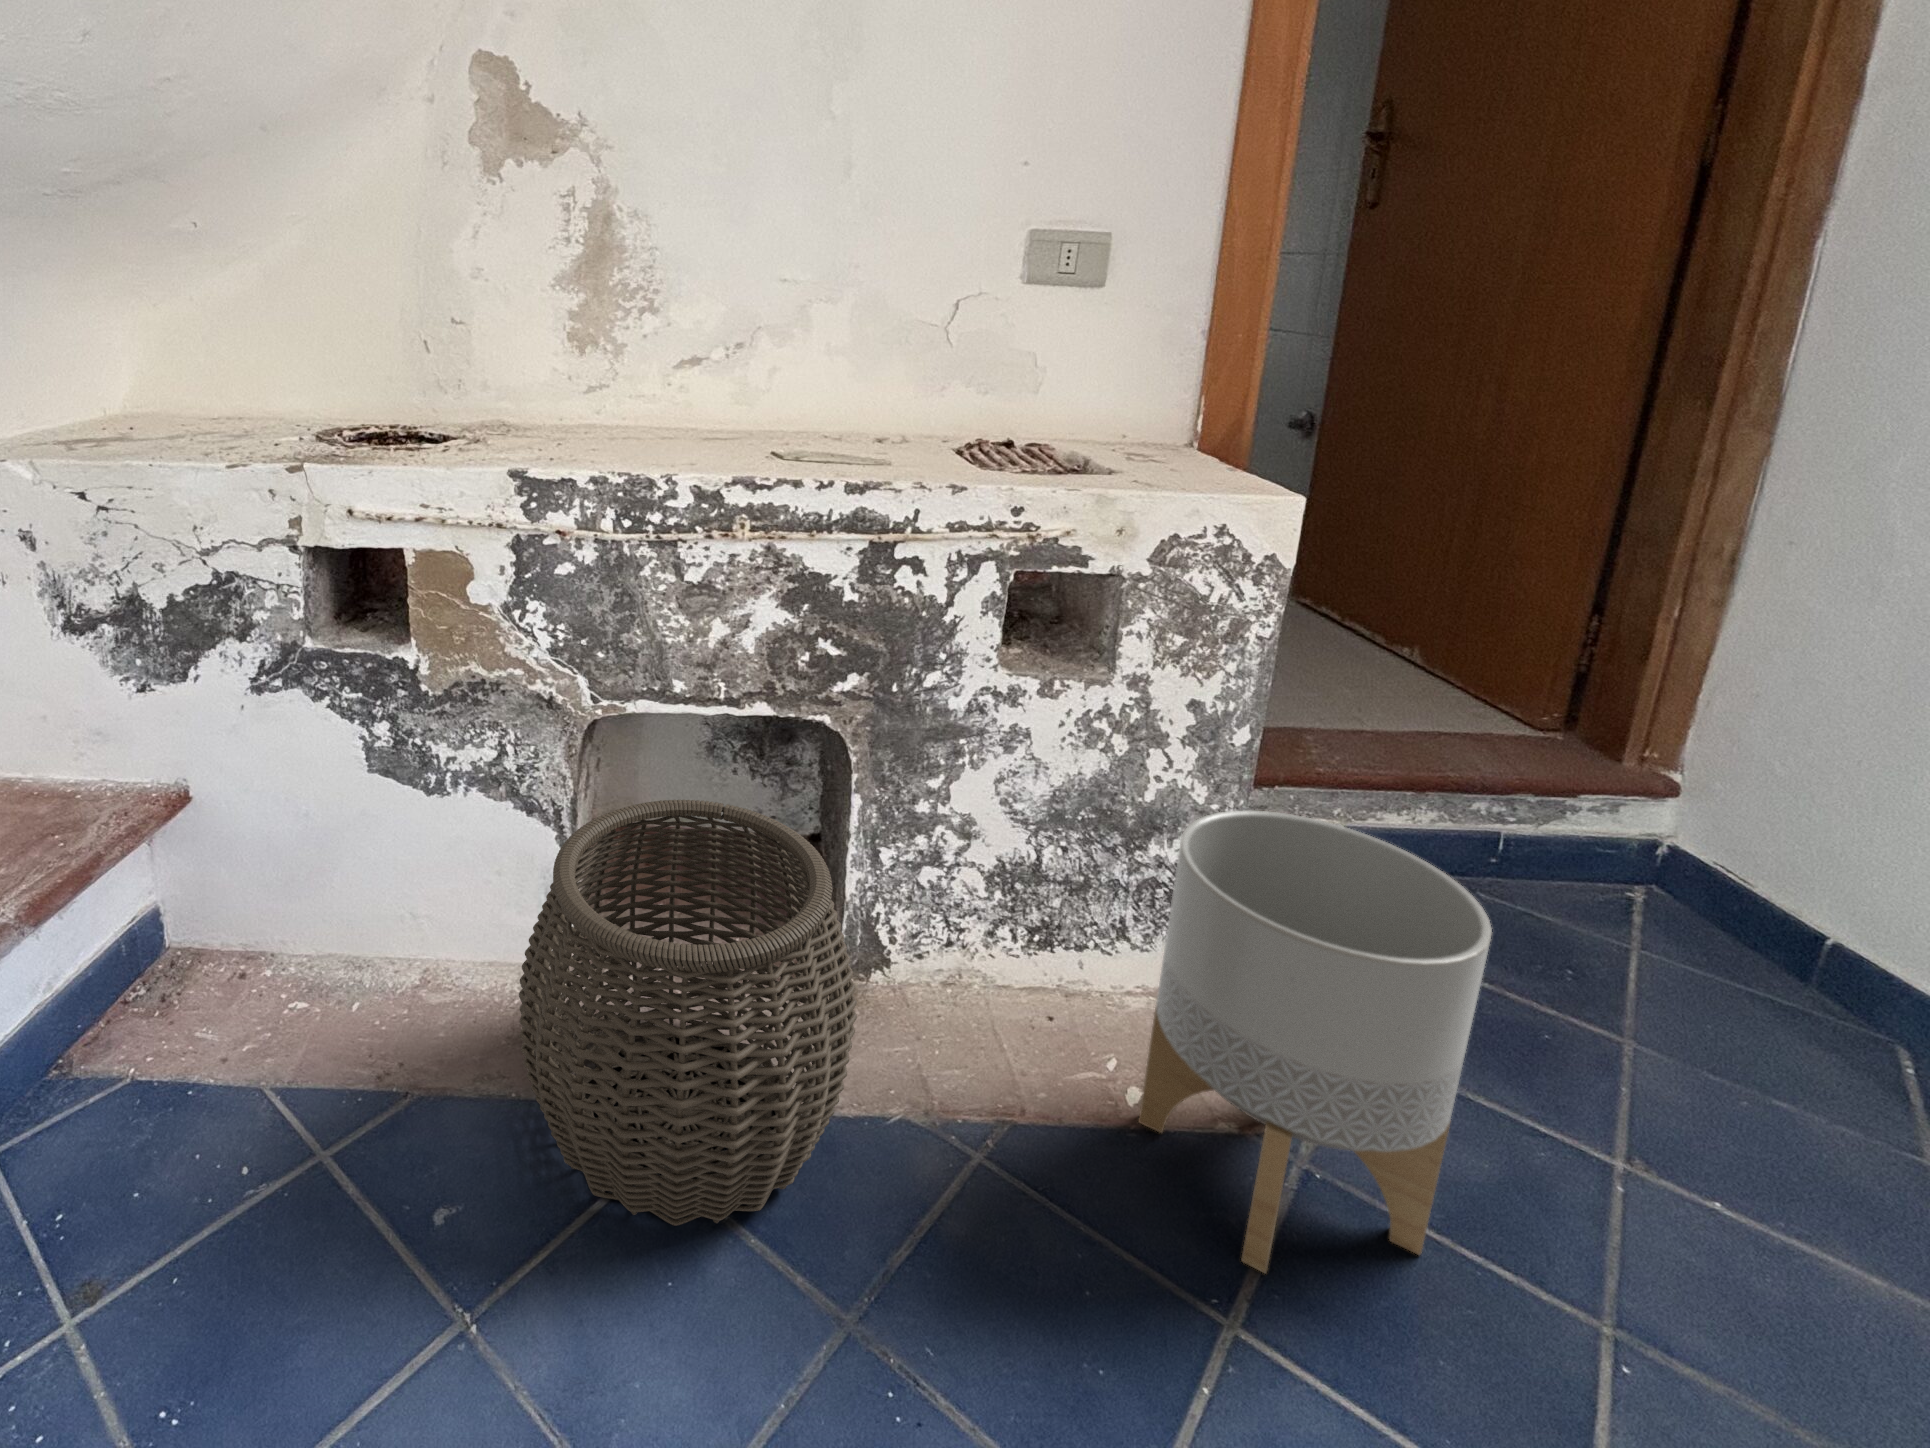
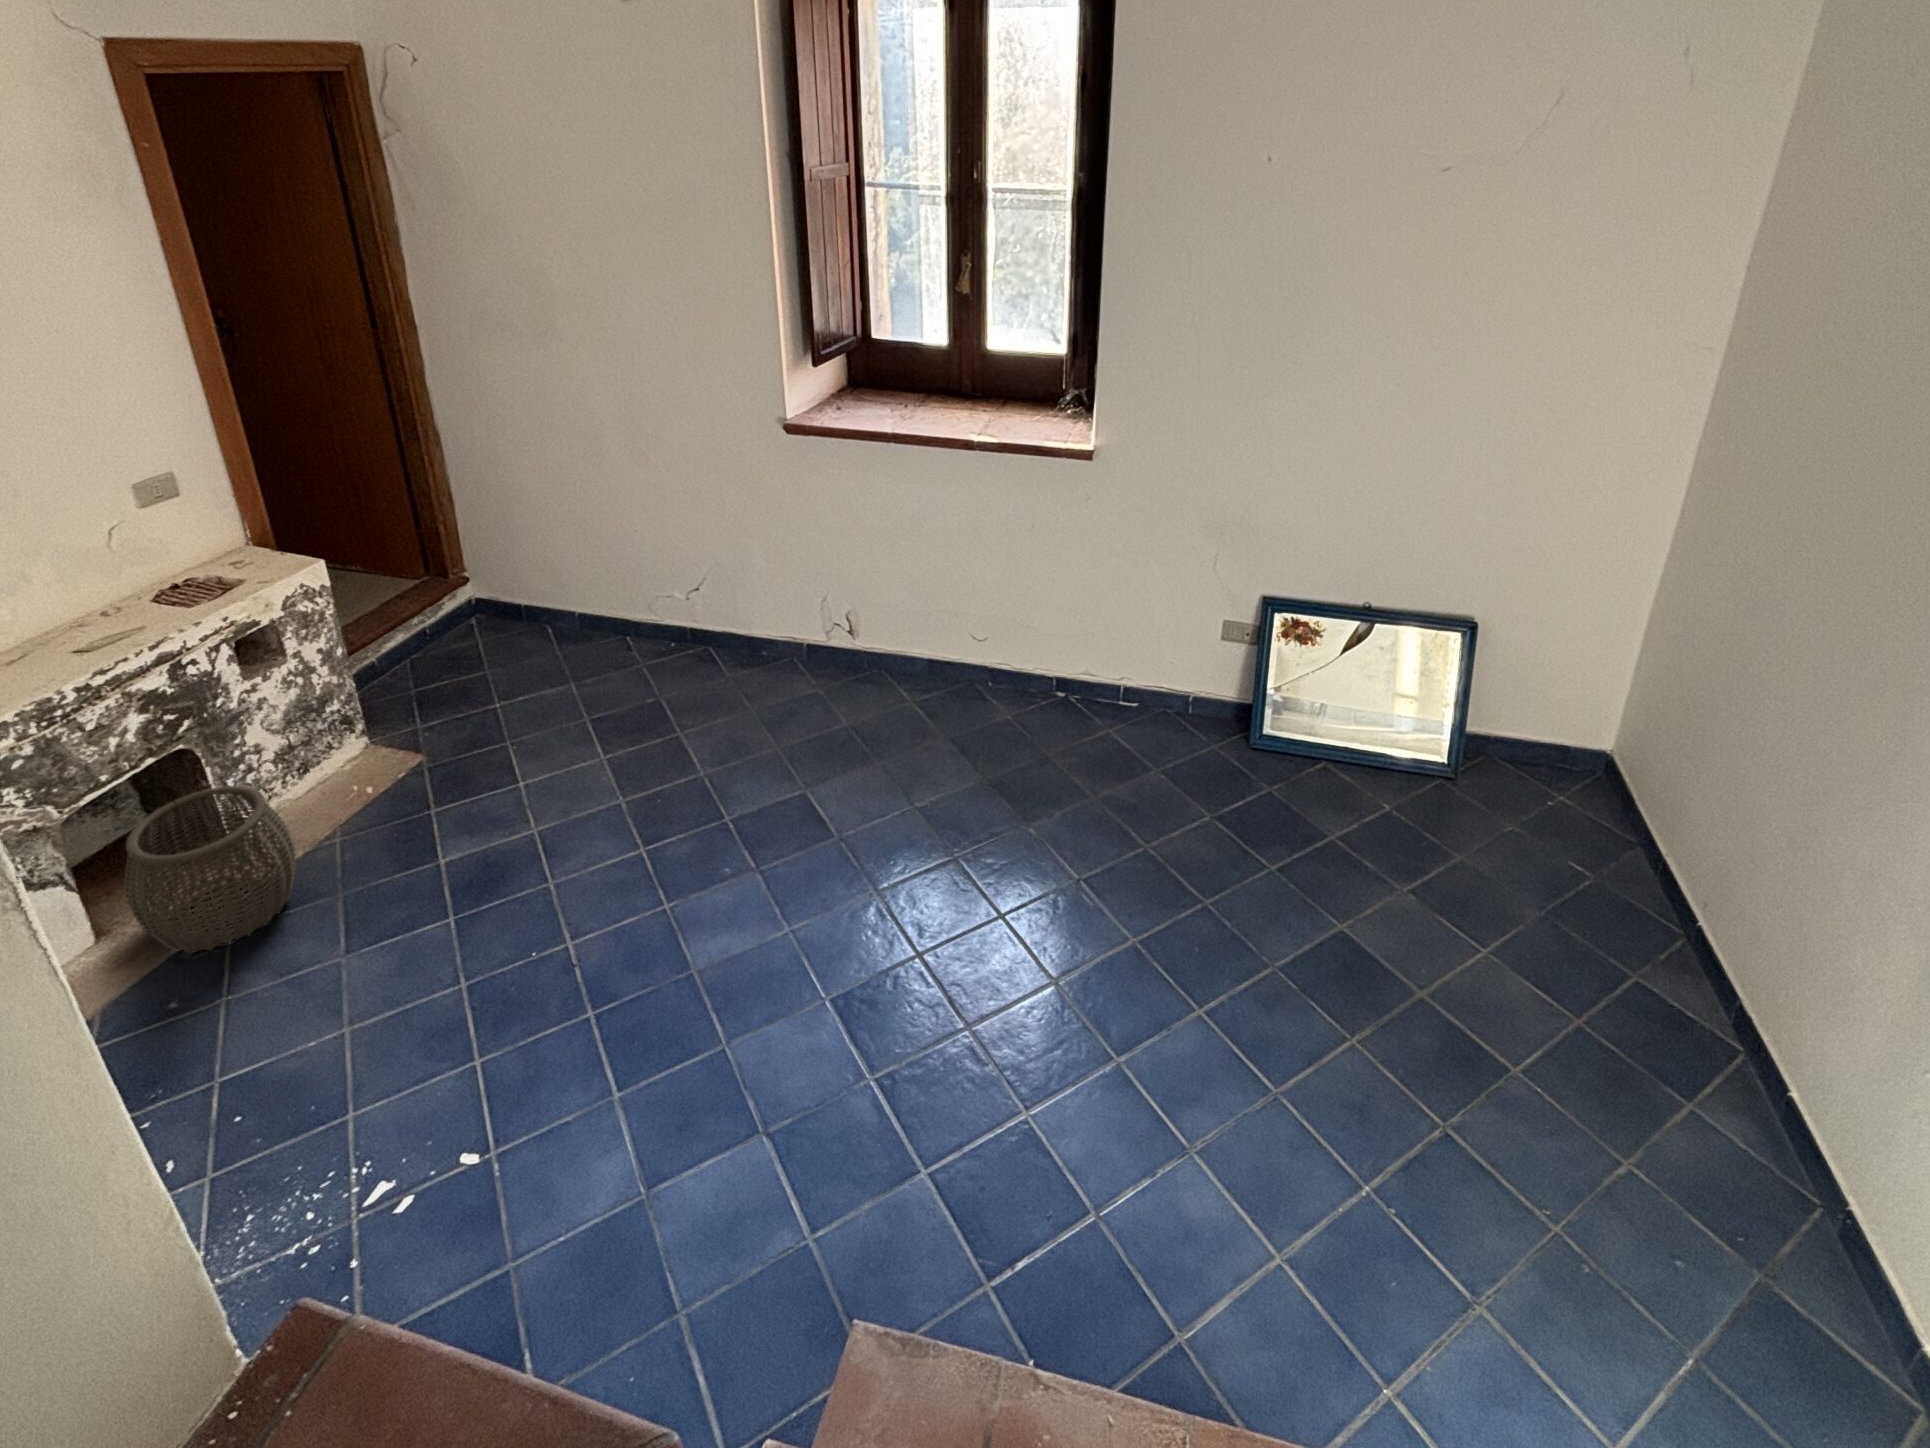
planter: present [1139,810,1492,1273] -> none [352,661,465,797]

